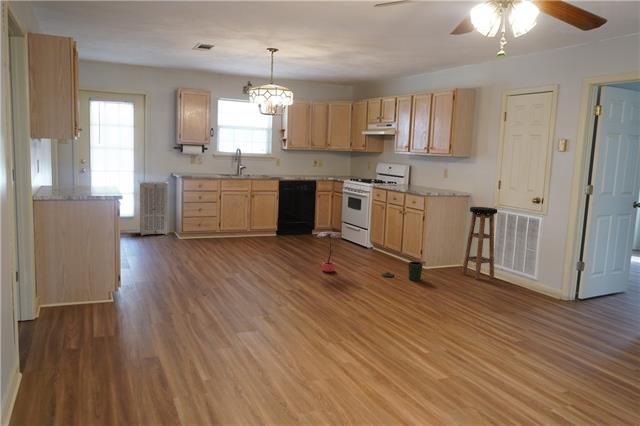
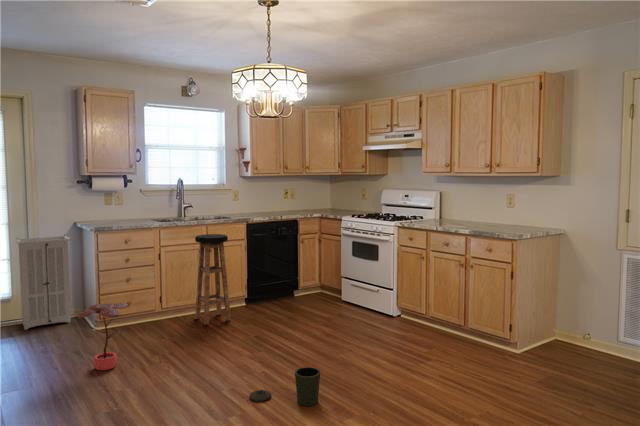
bar stool: present [462,207,497,280] -> present [195,234,231,325]
potted plant: present [317,232,342,272] -> present [77,303,128,370]
trash can: present [382,262,423,281] -> present [249,367,320,406]

